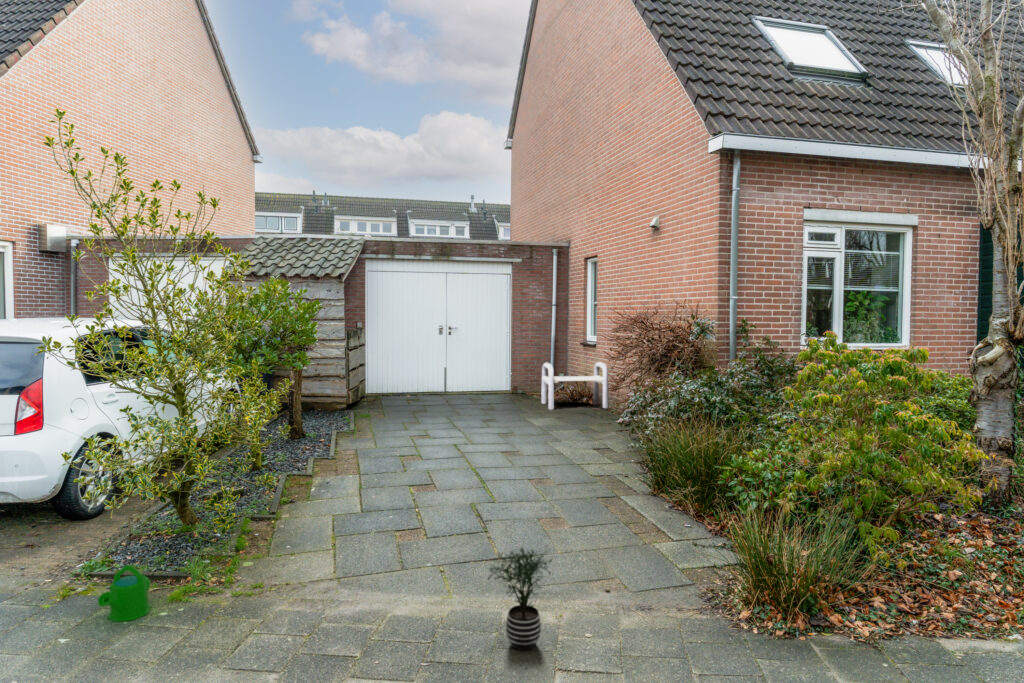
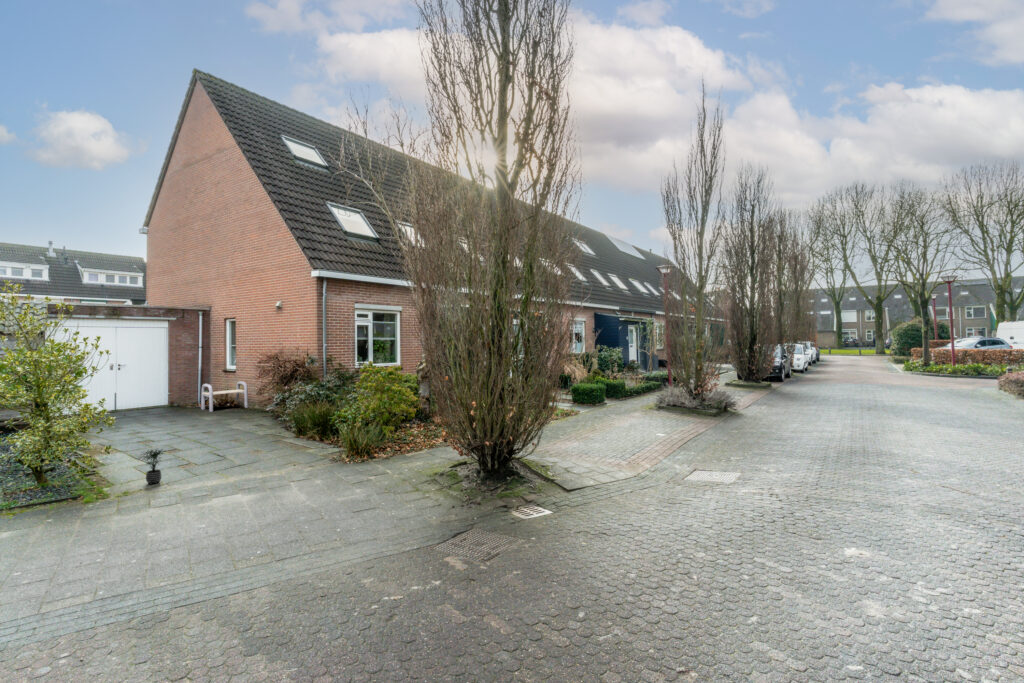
potted plant: present [488,547,552,650] -> present [140,450,163,484]
watering can: present [98,565,151,622] -> none [72,483,95,508]

